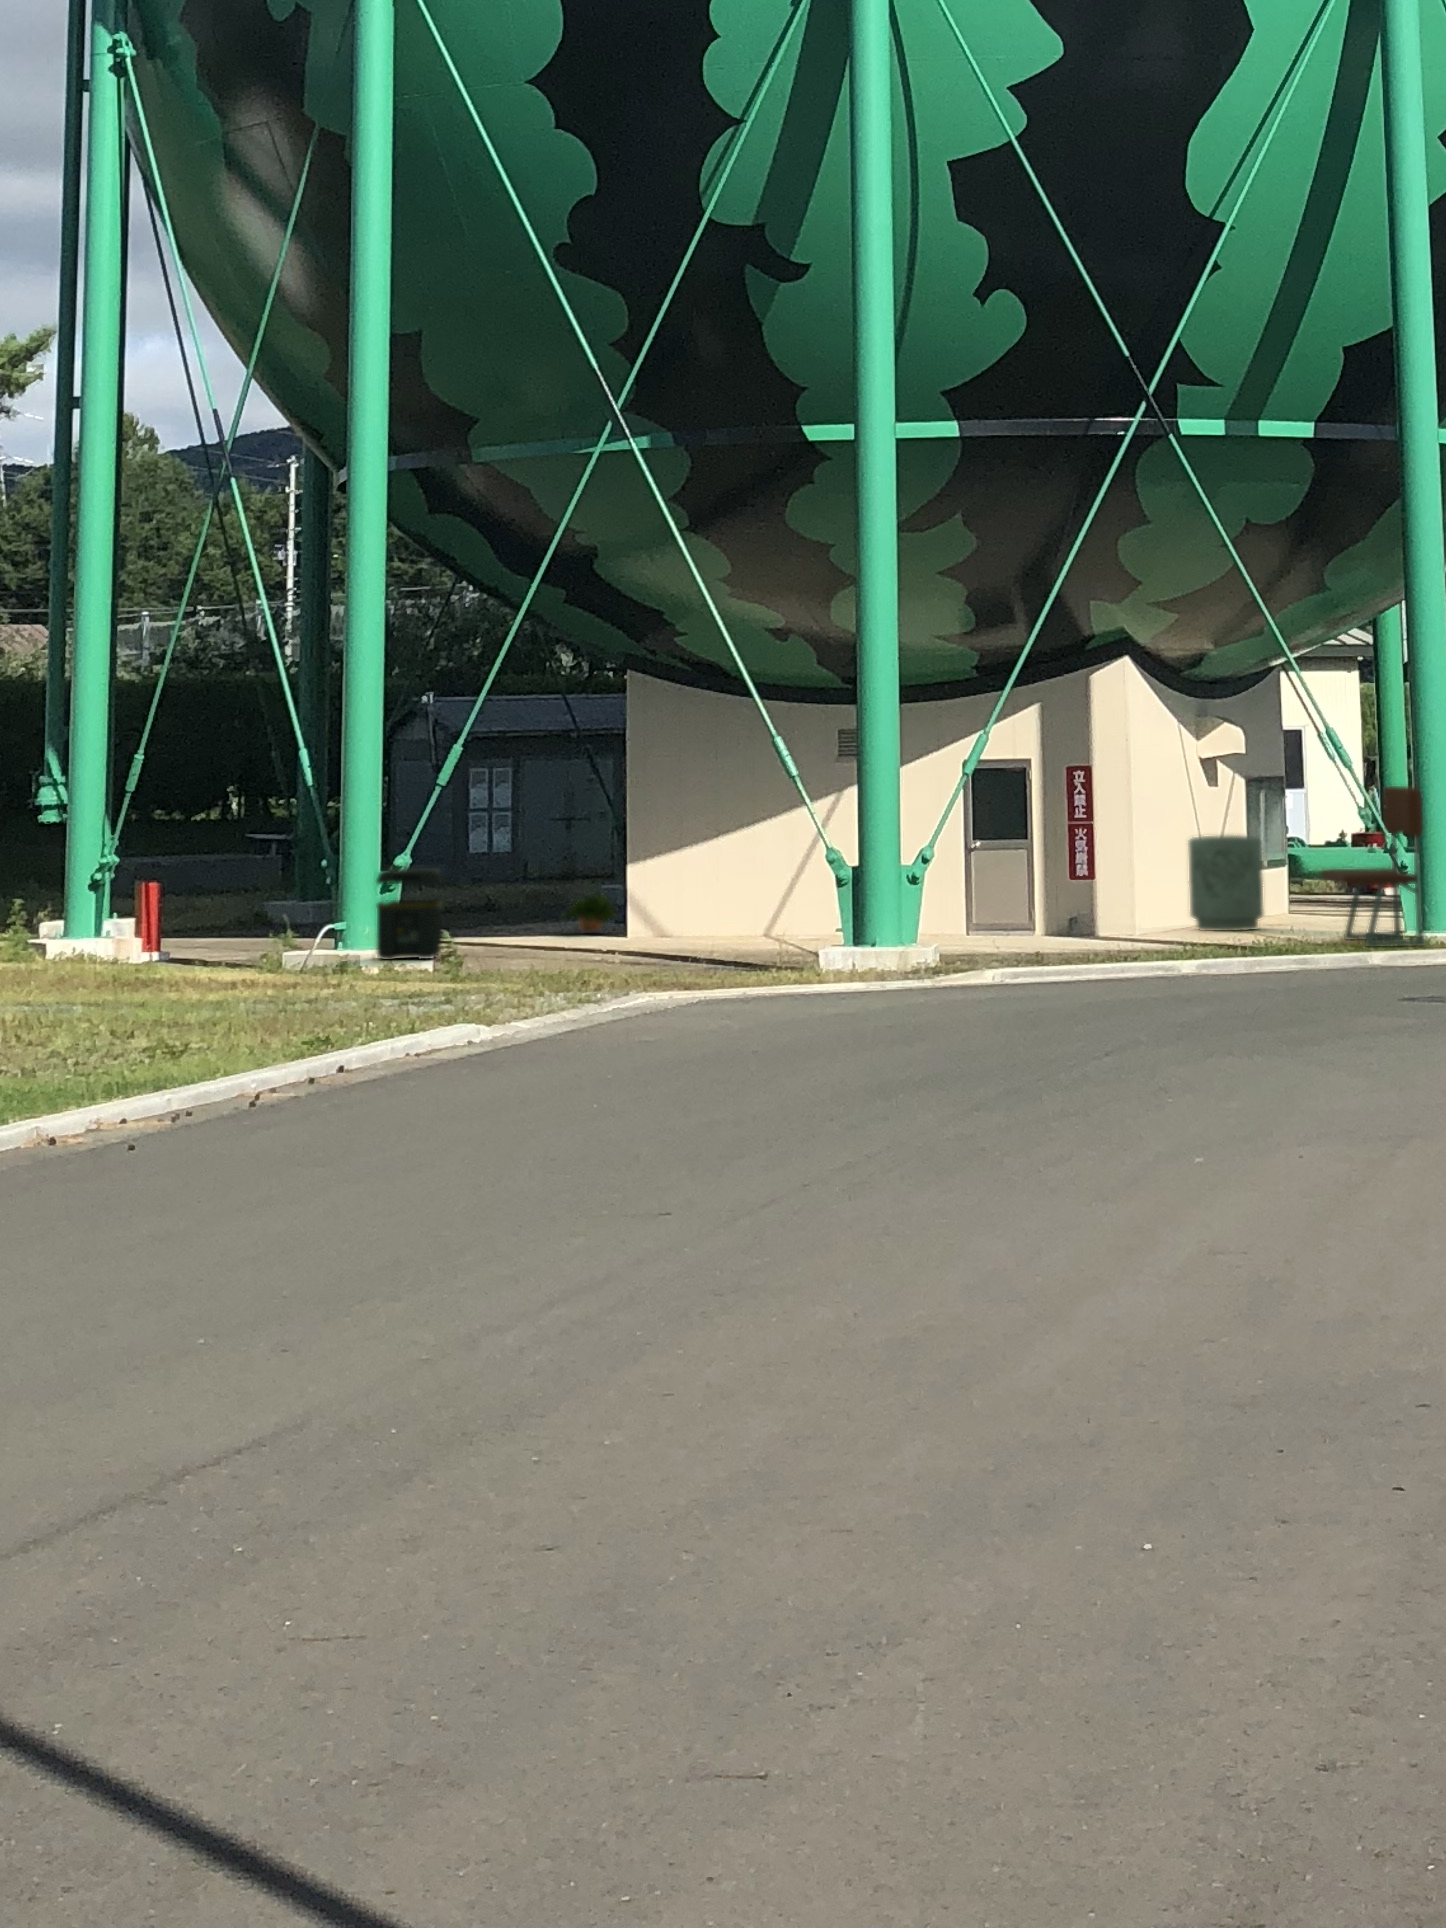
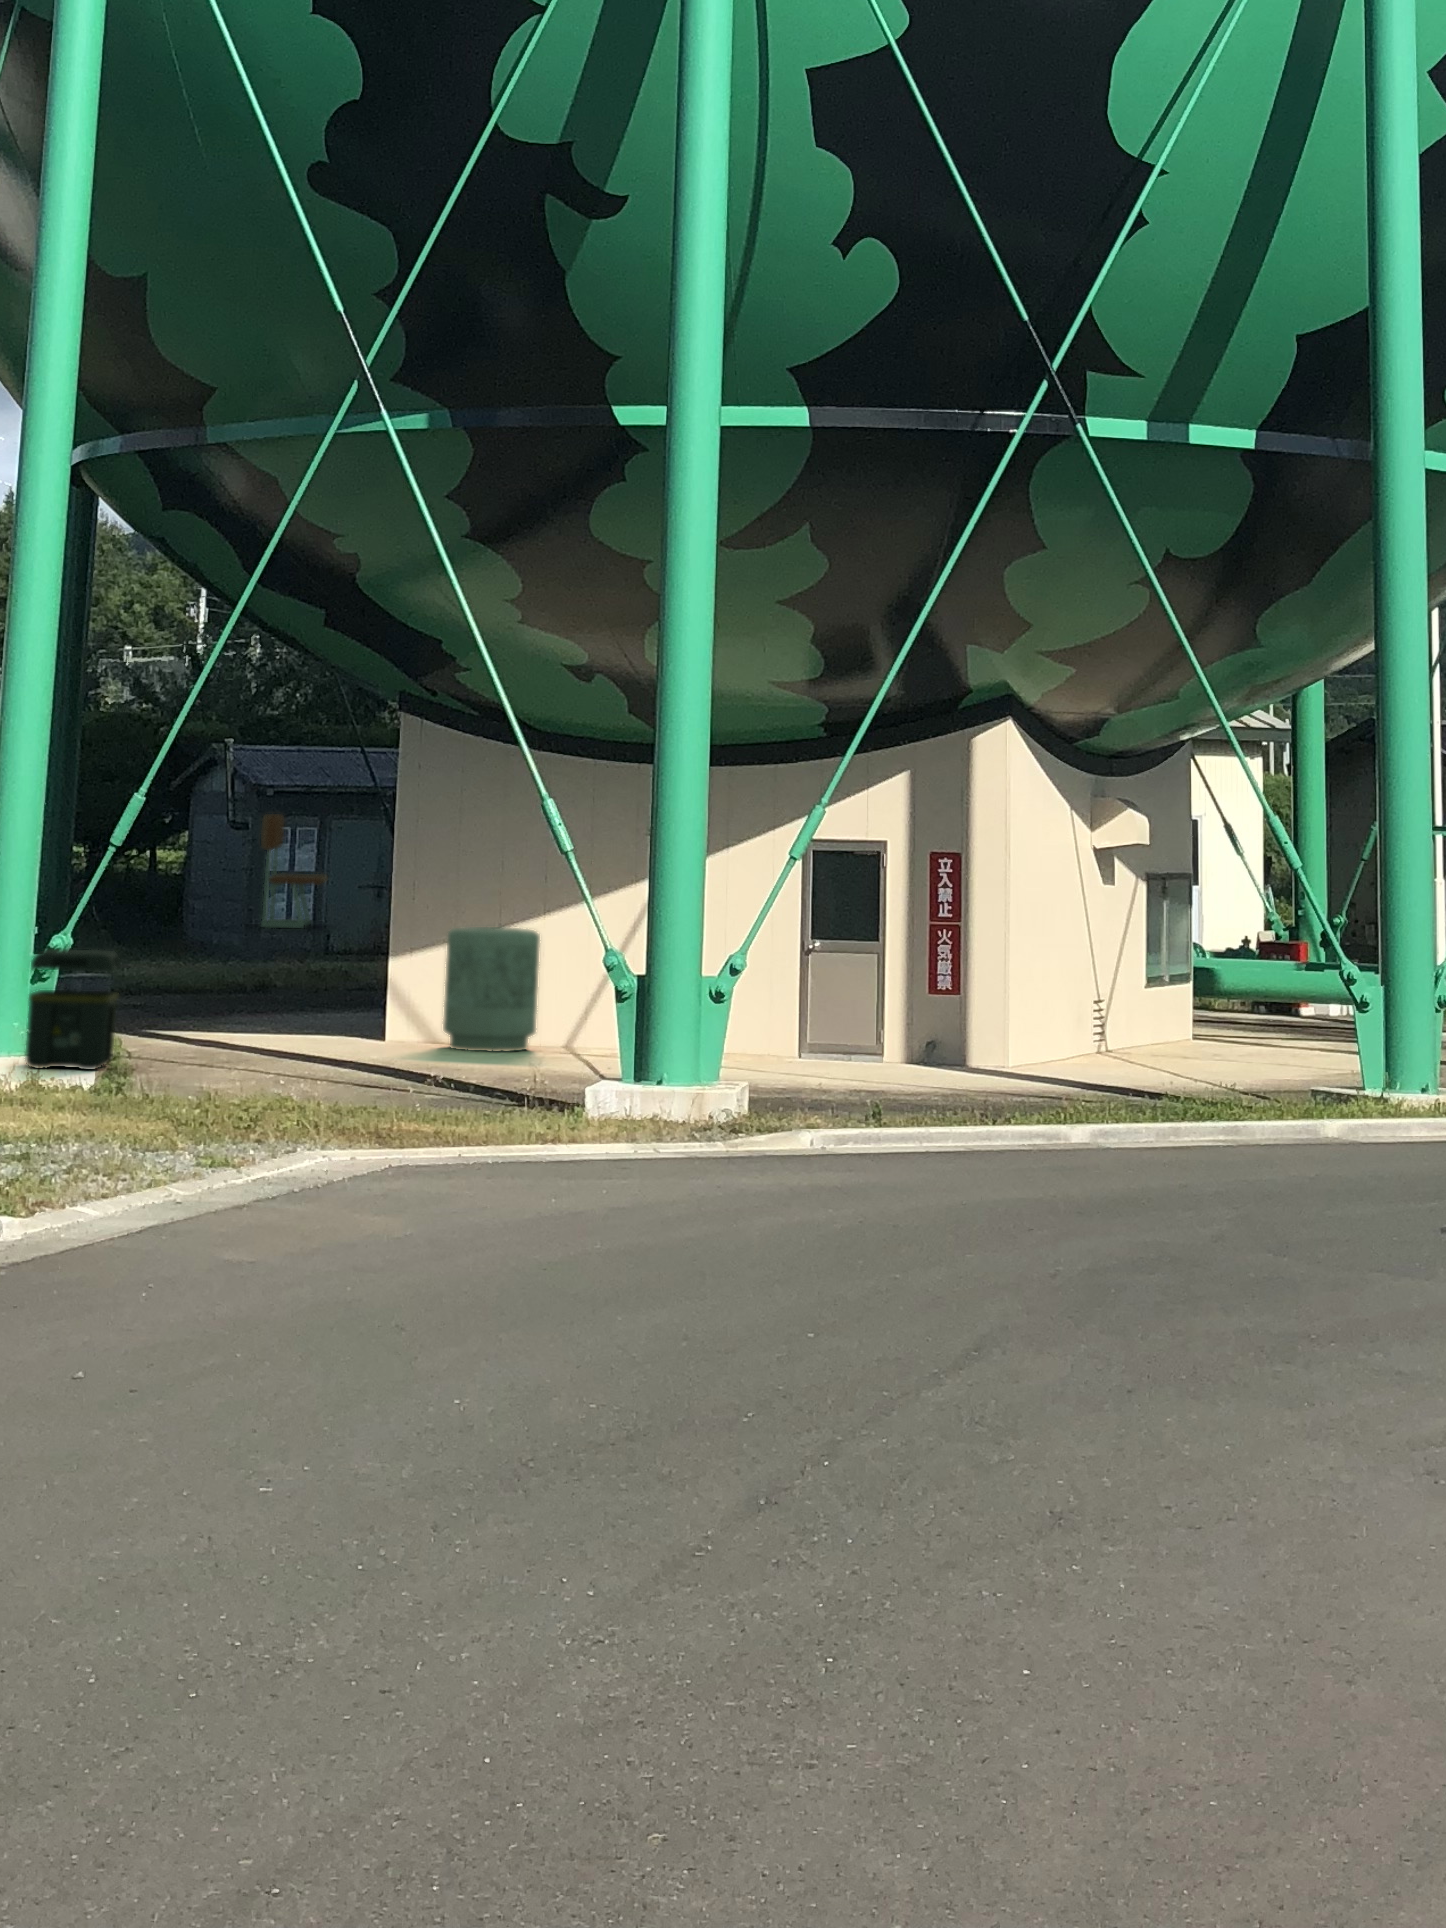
bench: present [1321,786,1425,947] -> present [261,814,328,928]
trash can: present [1188,835,1264,931] -> present [443,927,540,1052]
potted plant: present [568,894,621,931] -> none [292,985,372,1036]

